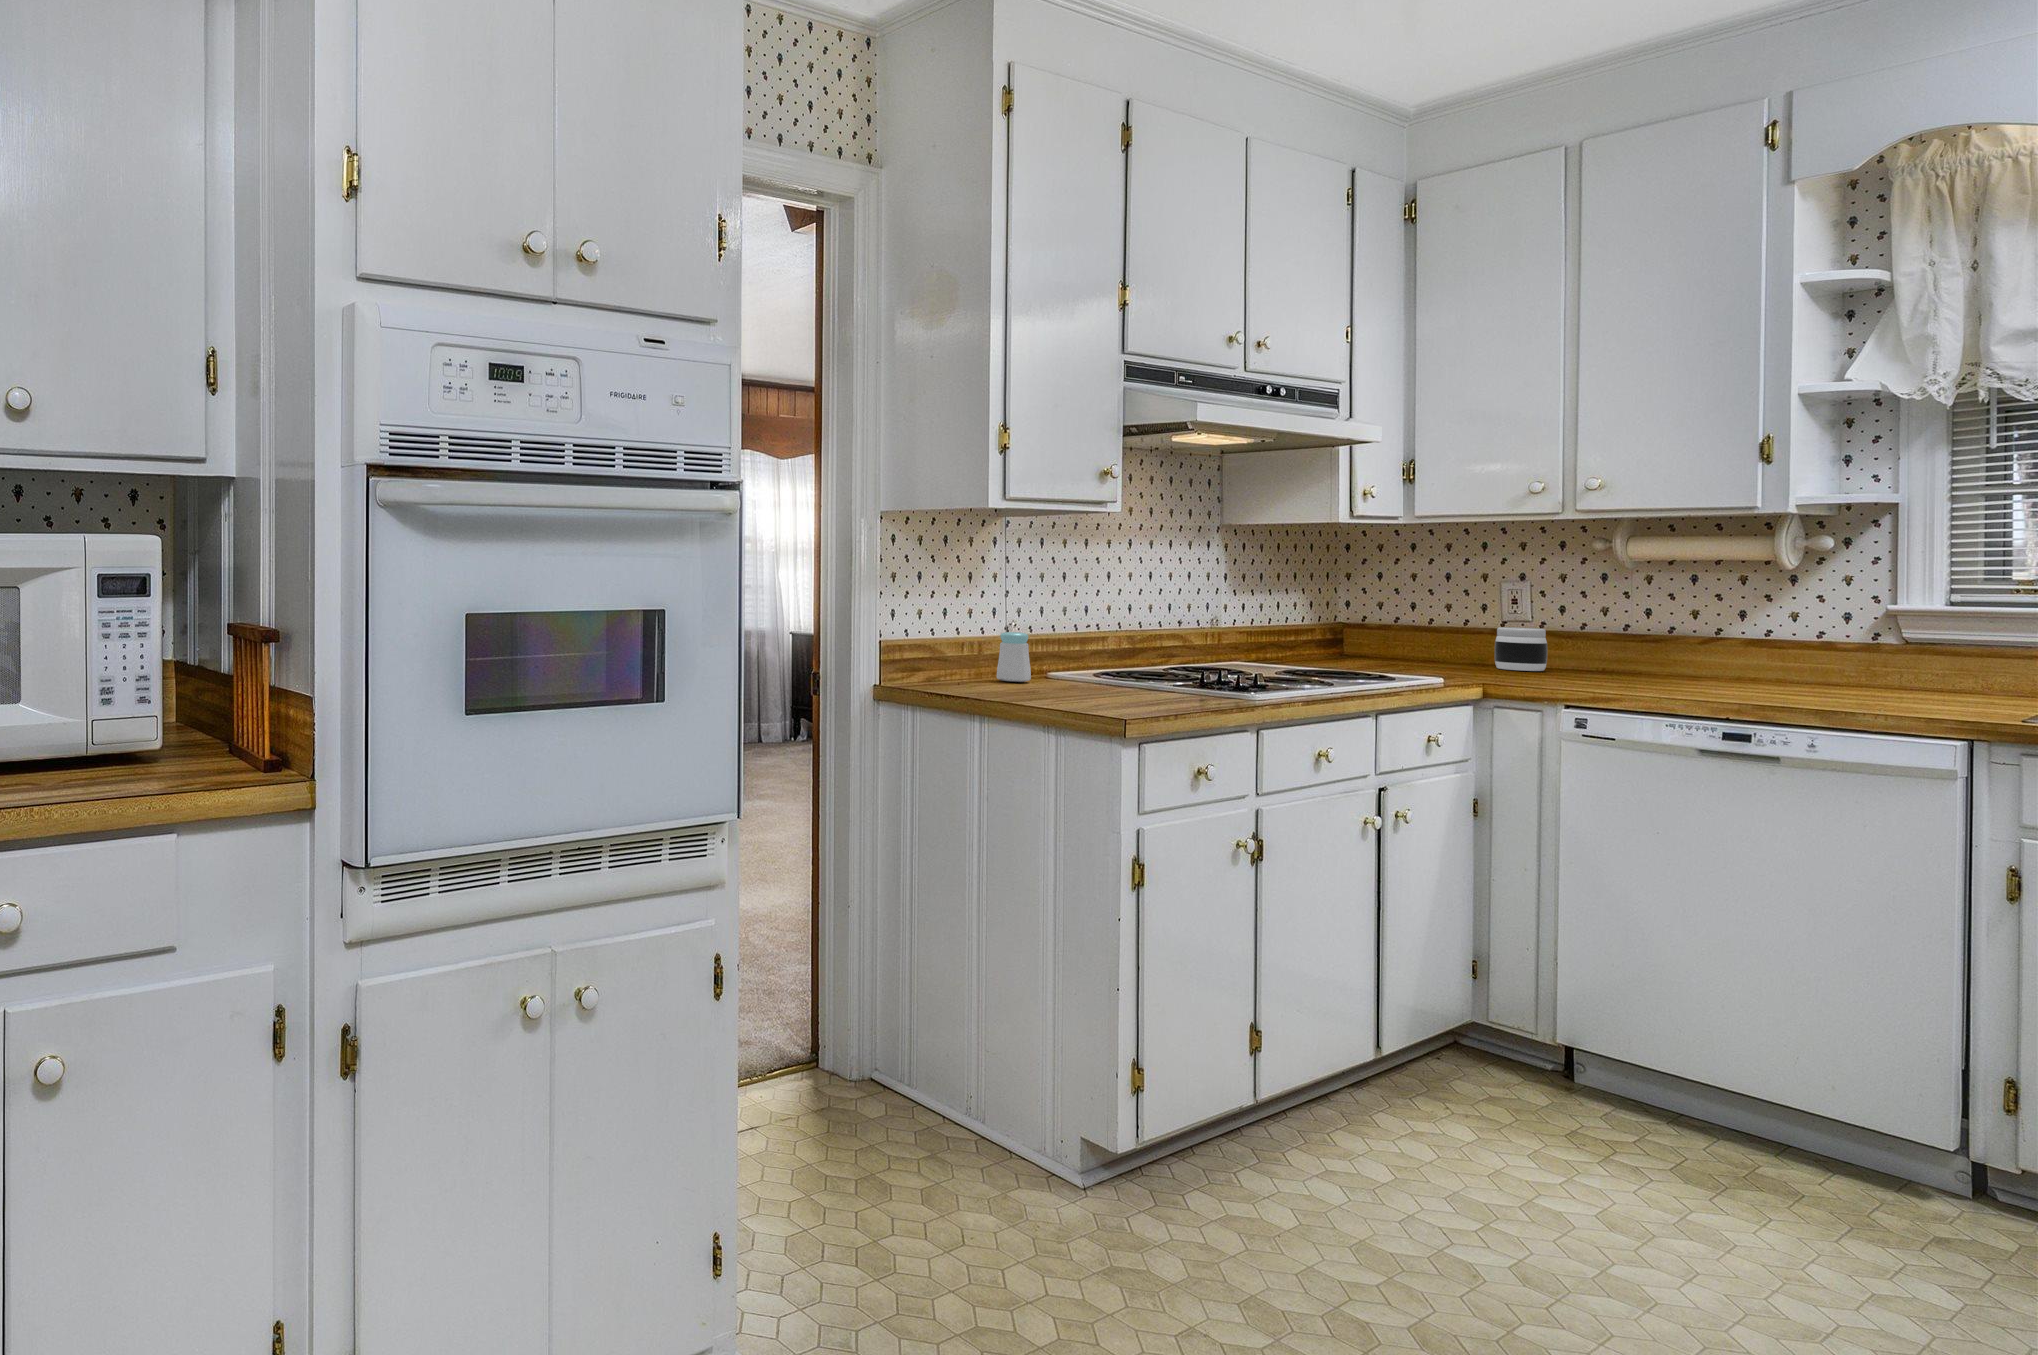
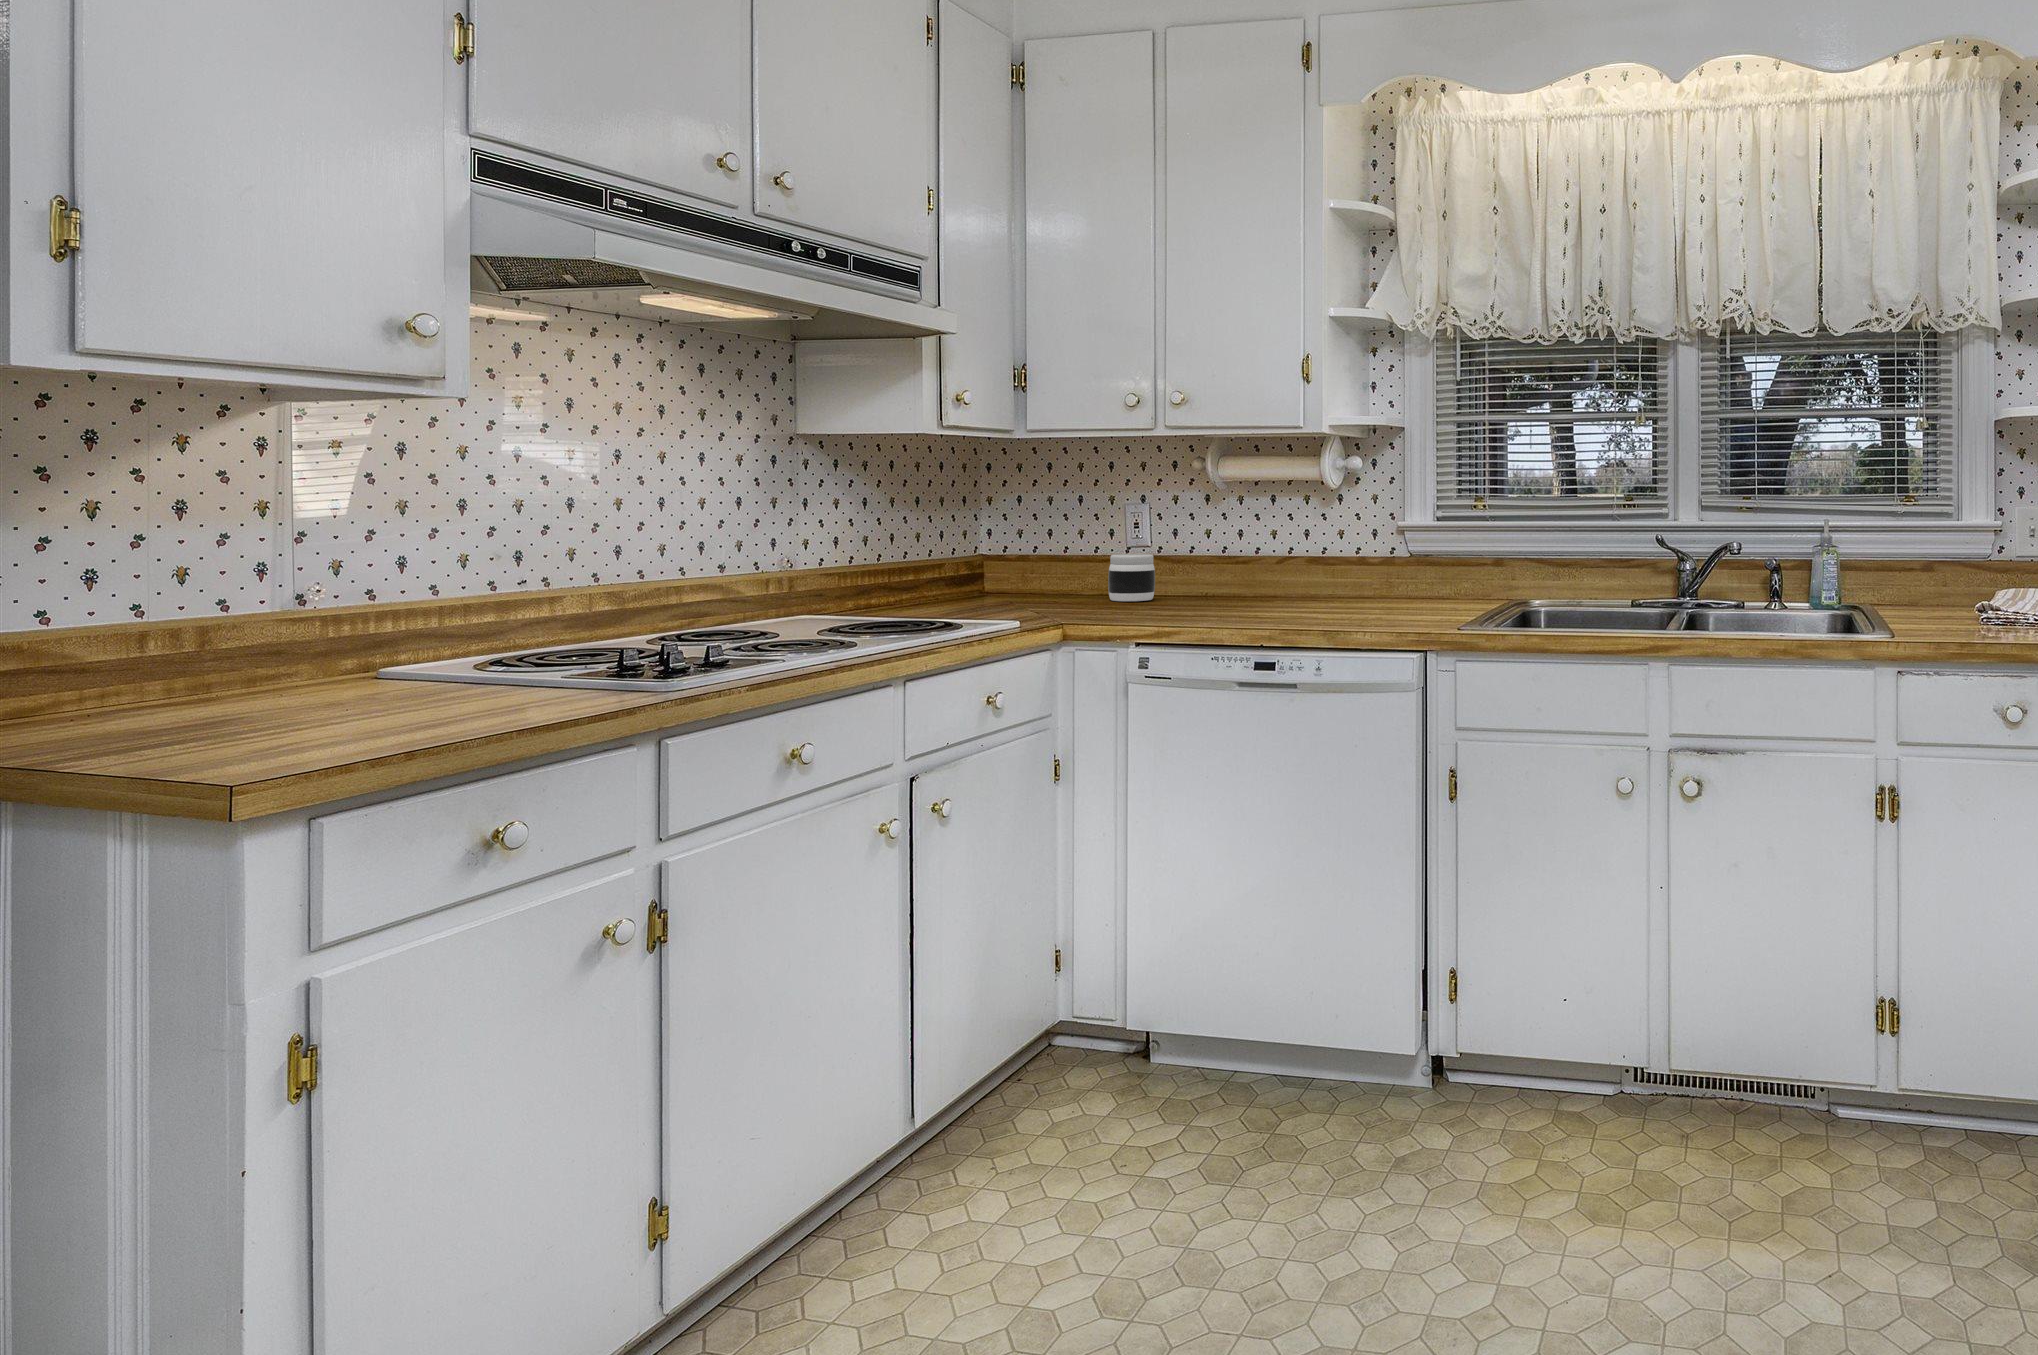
salt shaker: present [997,632,1031,682] -> none [183,609,267,702]

